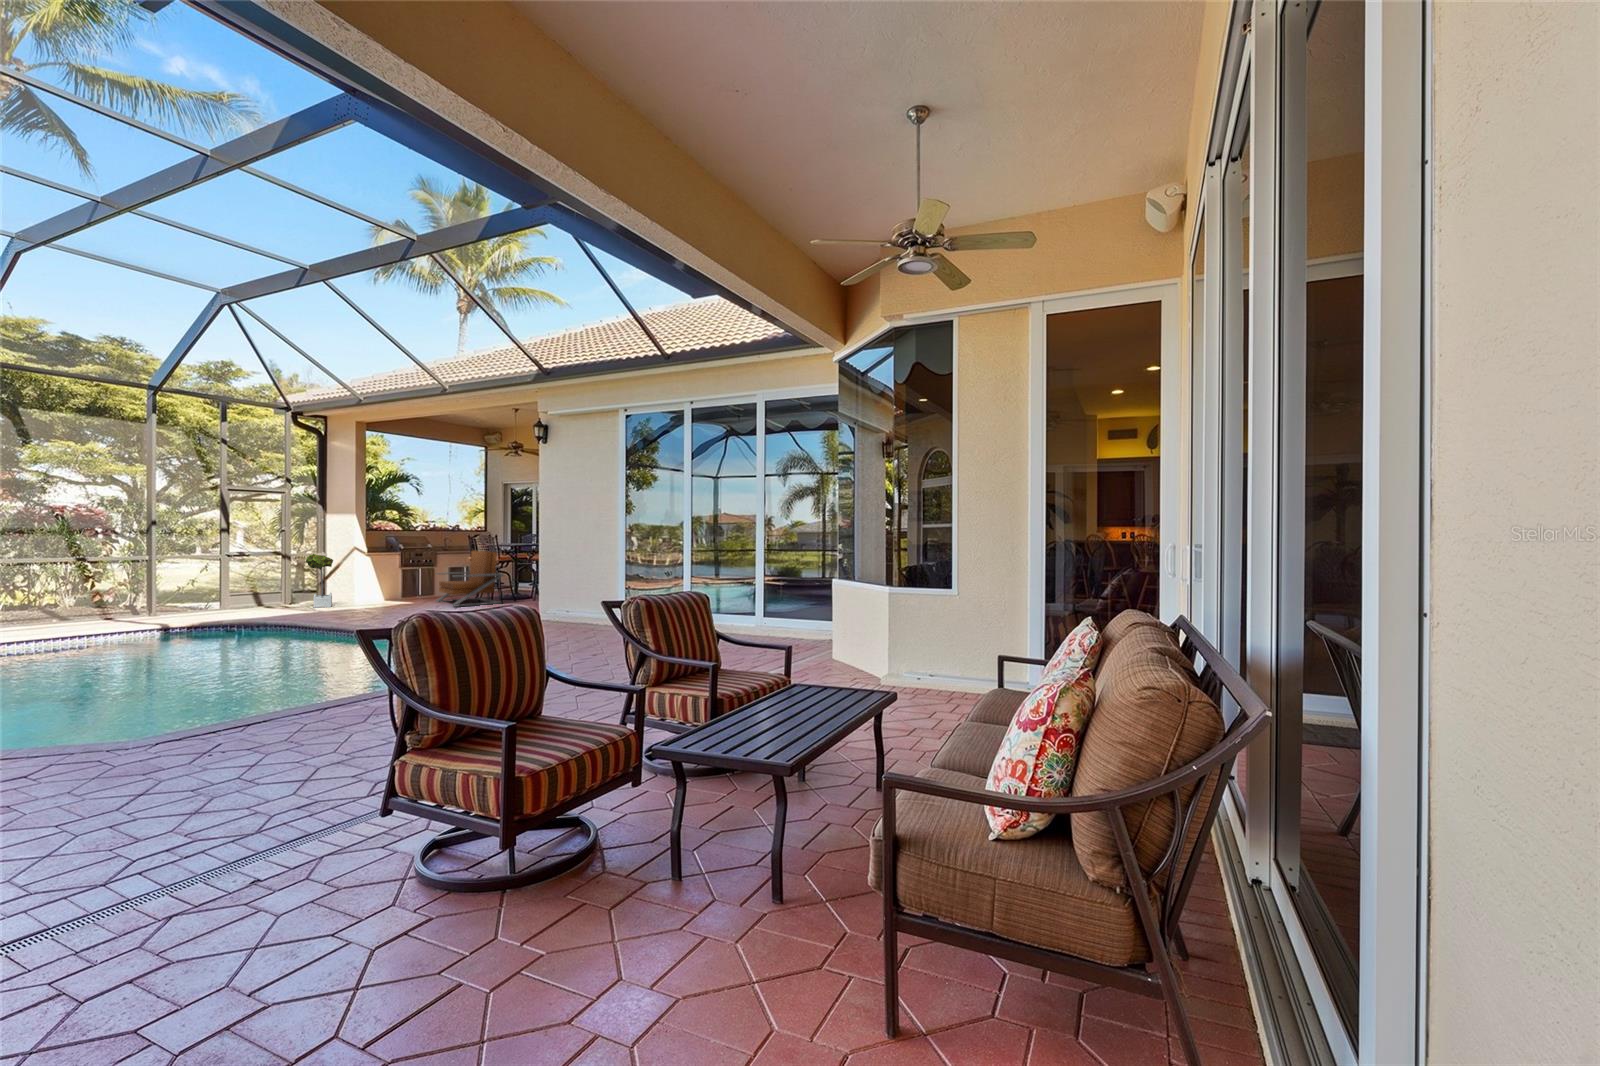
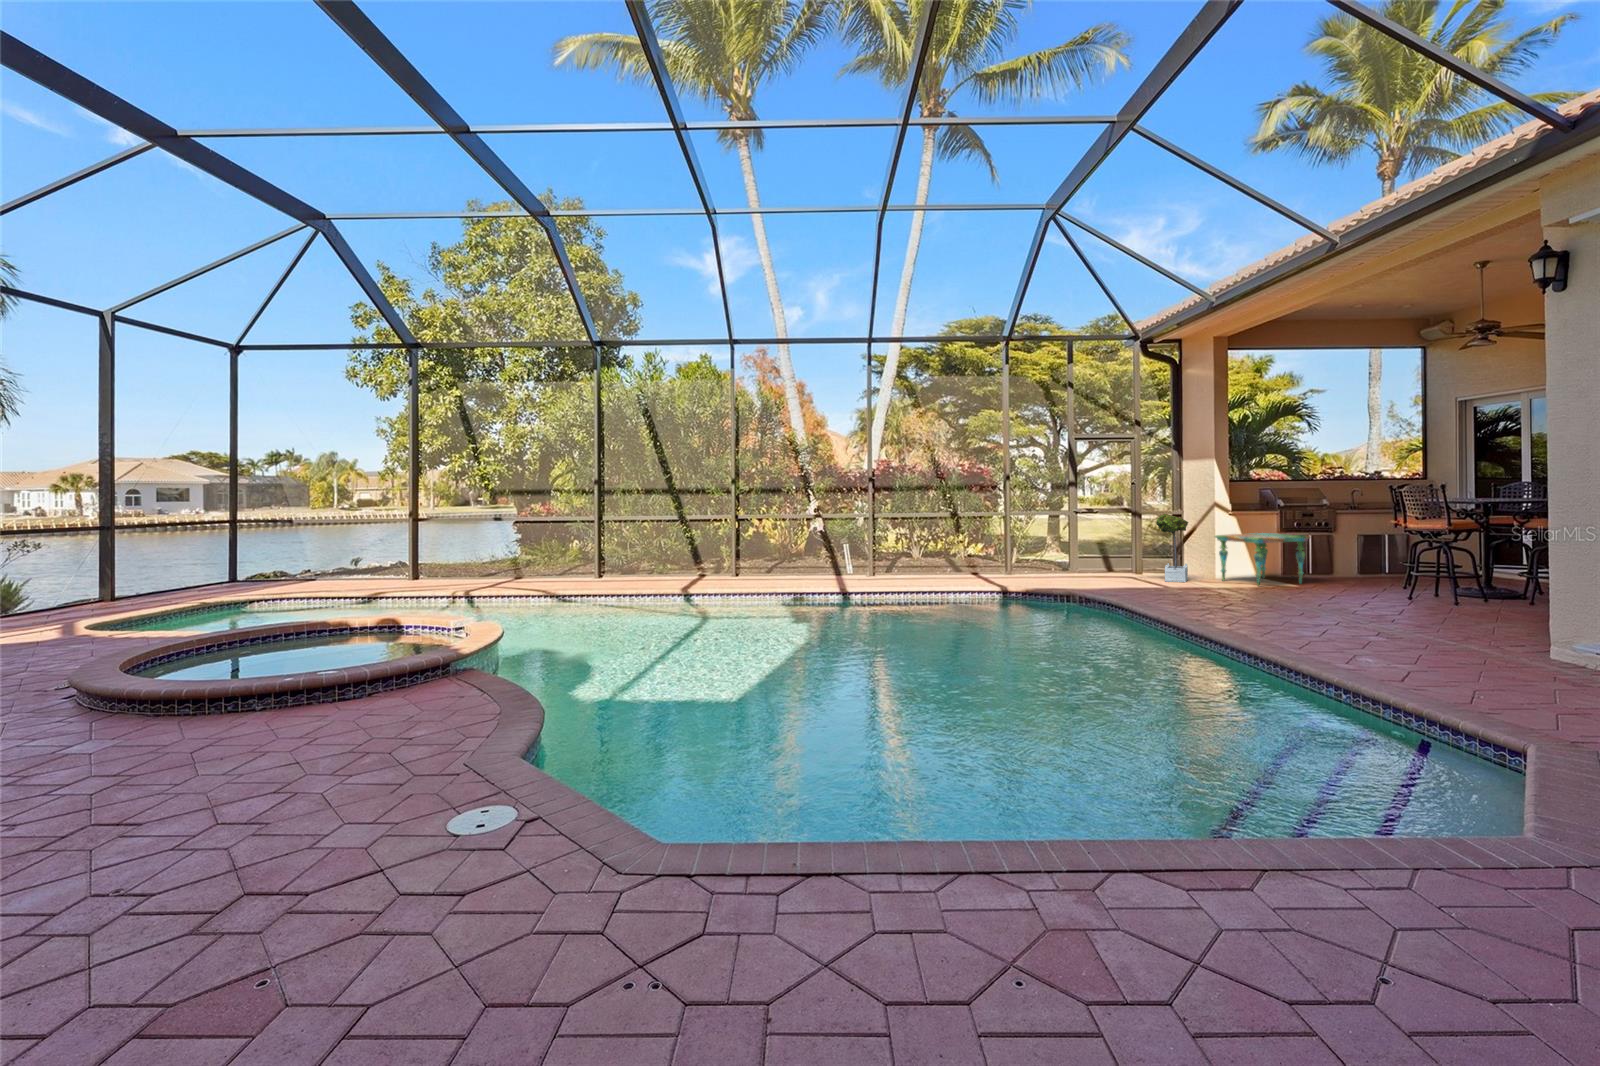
lounge chair: present [436,551,503,606] -> none [1331,509,1458,600]
side table: none [354,568,423,605] -> present [1215,533,1310,586]

